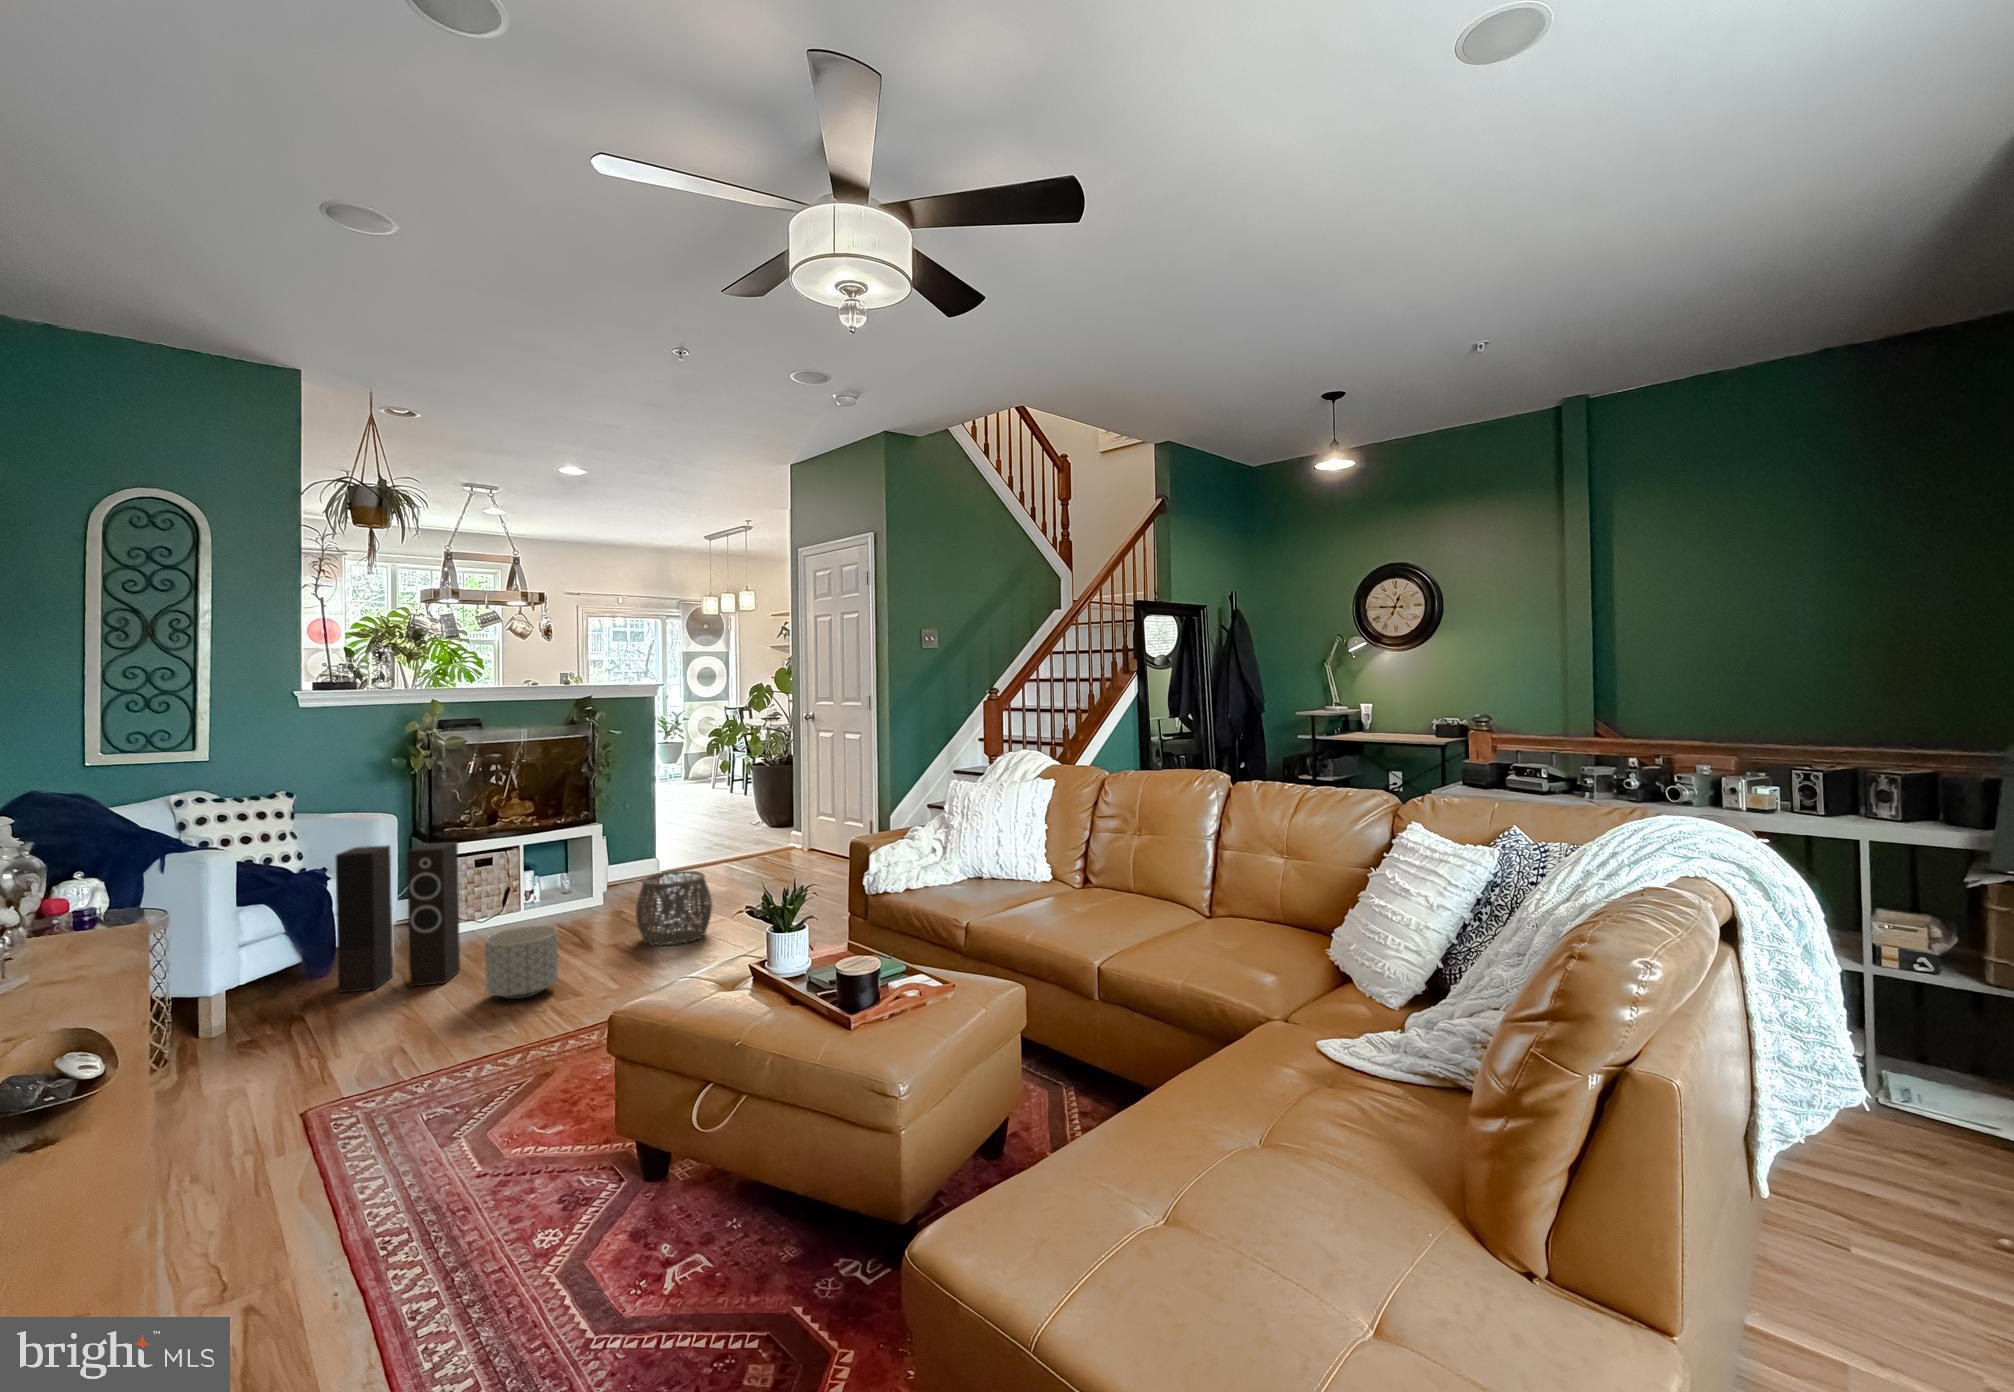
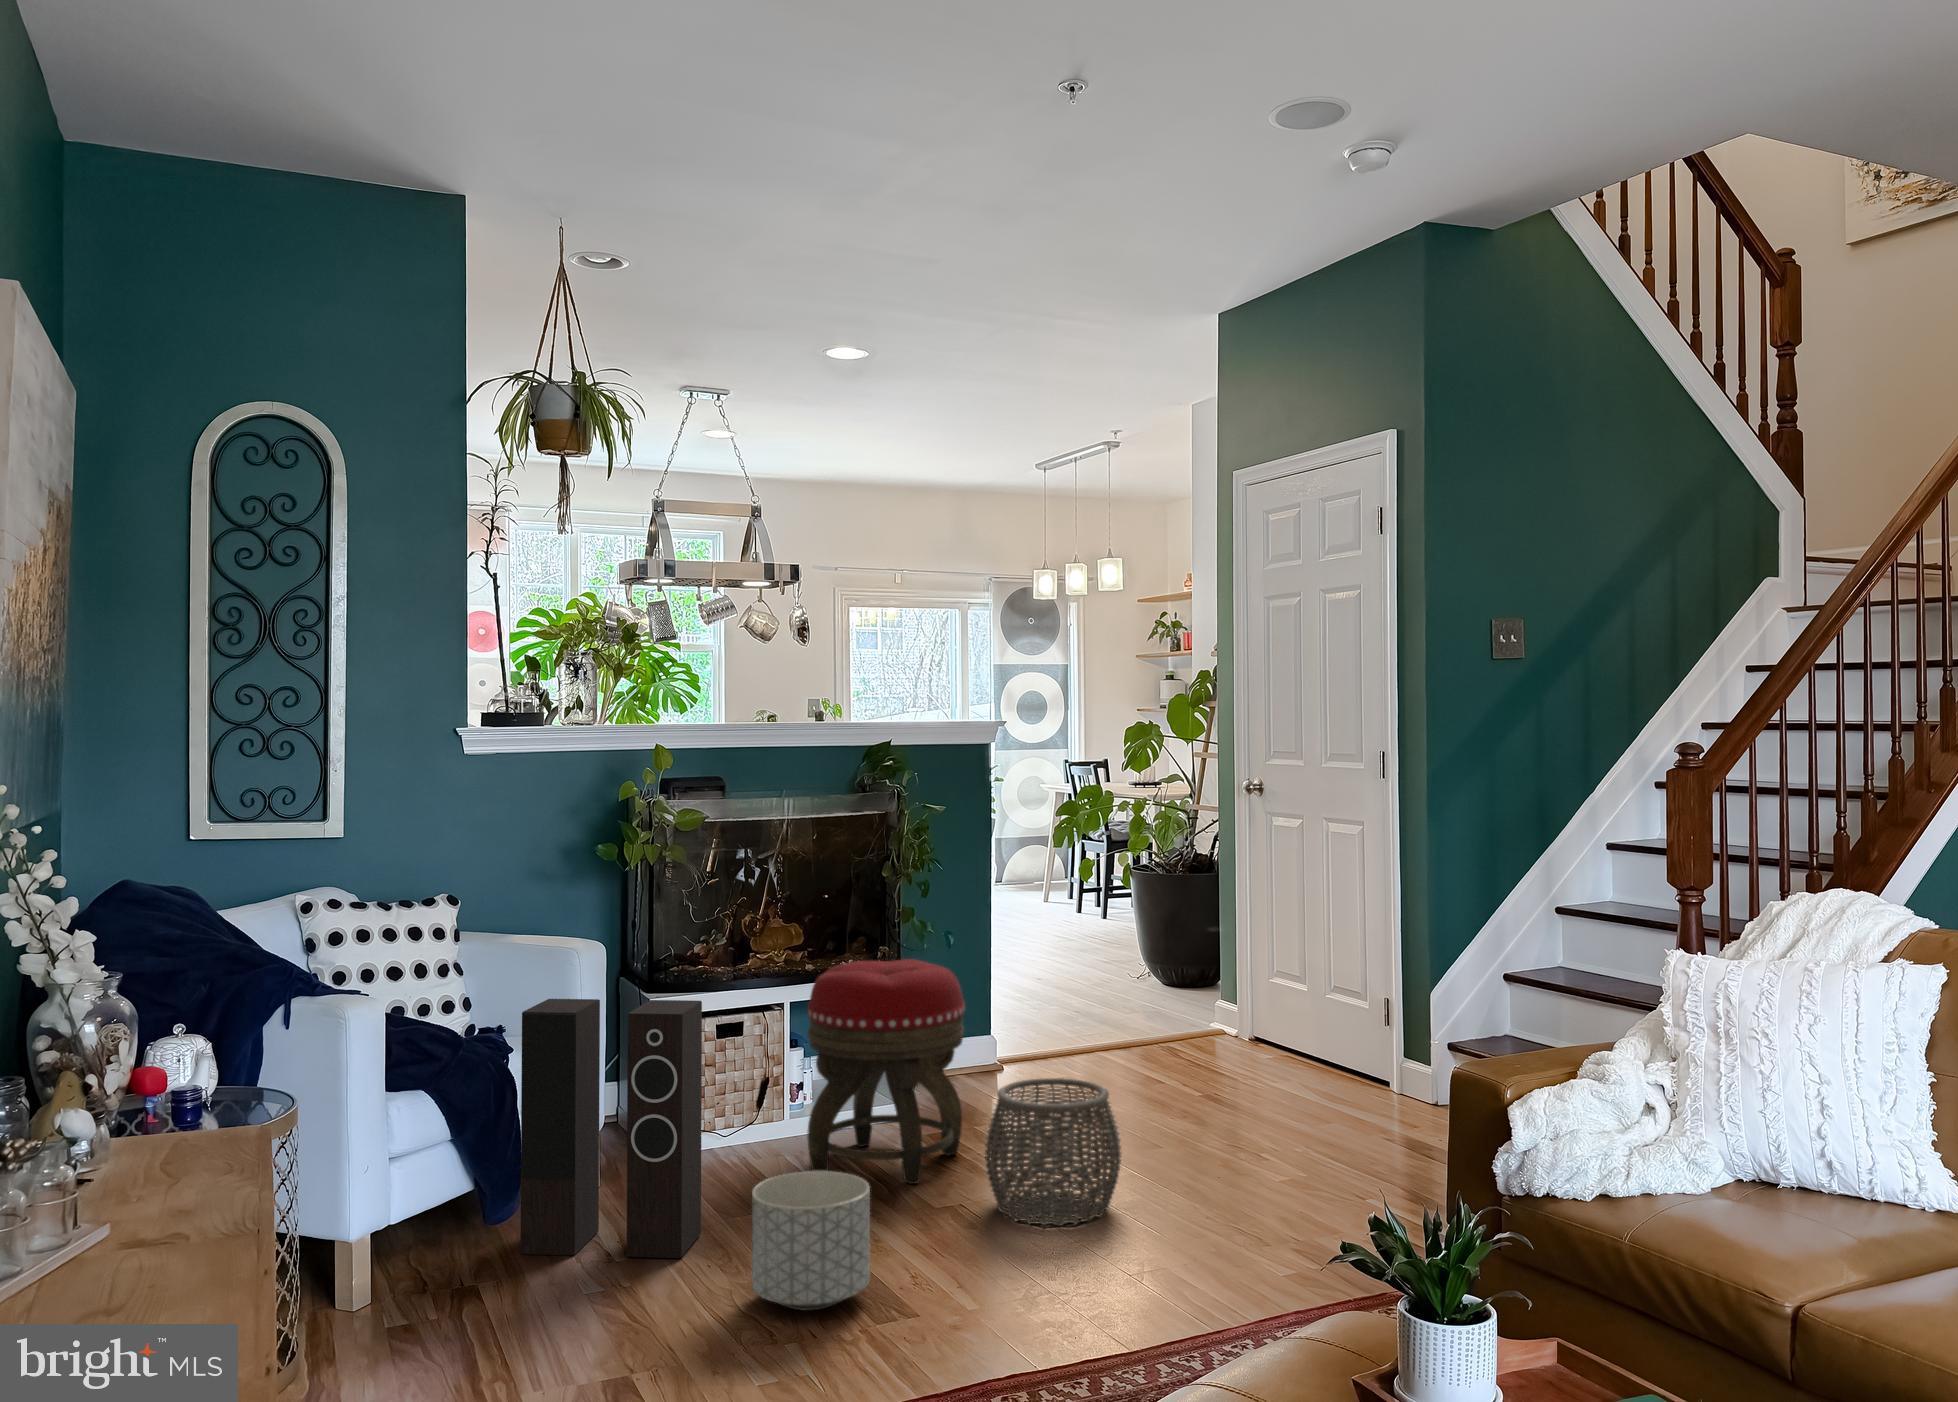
footstool: none [532,815,629,935] -> present [807,959,965,1184]

